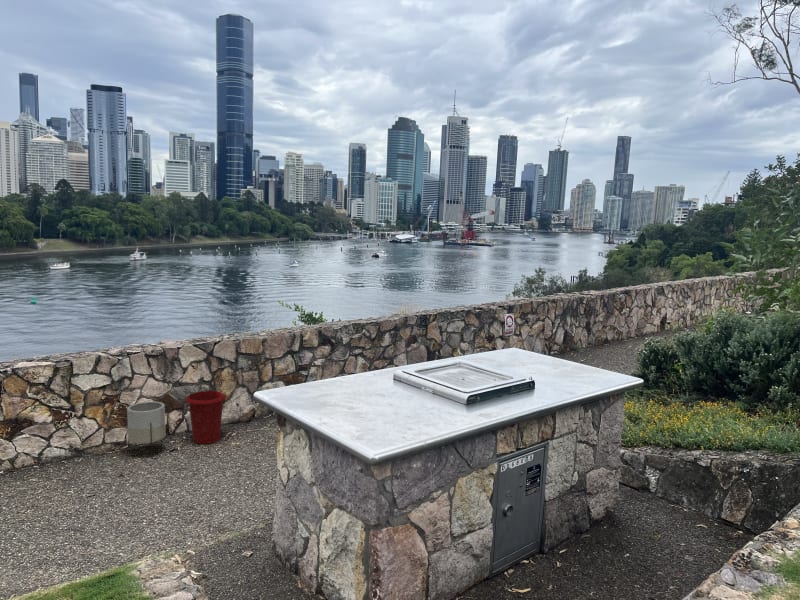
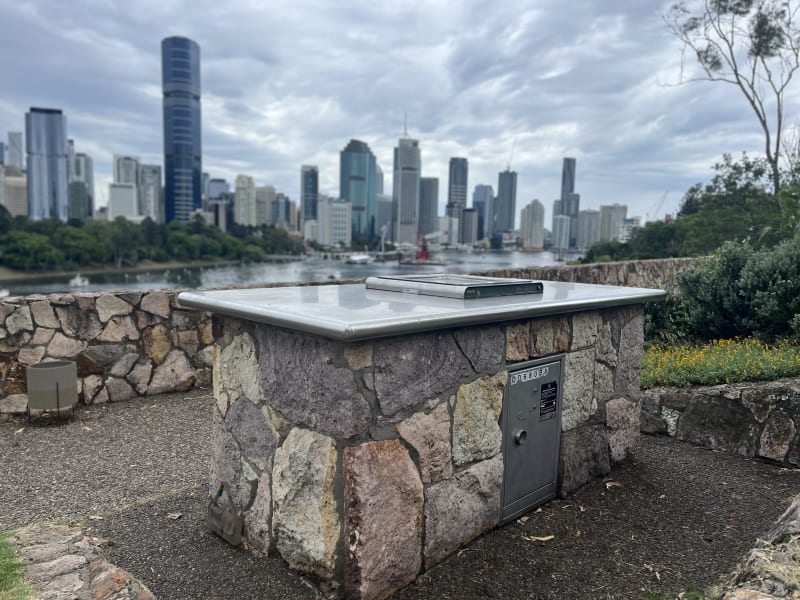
waste bin: present [185,391,226,444] -> none [103,350,157,413]
bag: none [272,535,297,584] -> present [209,481,242,546]

